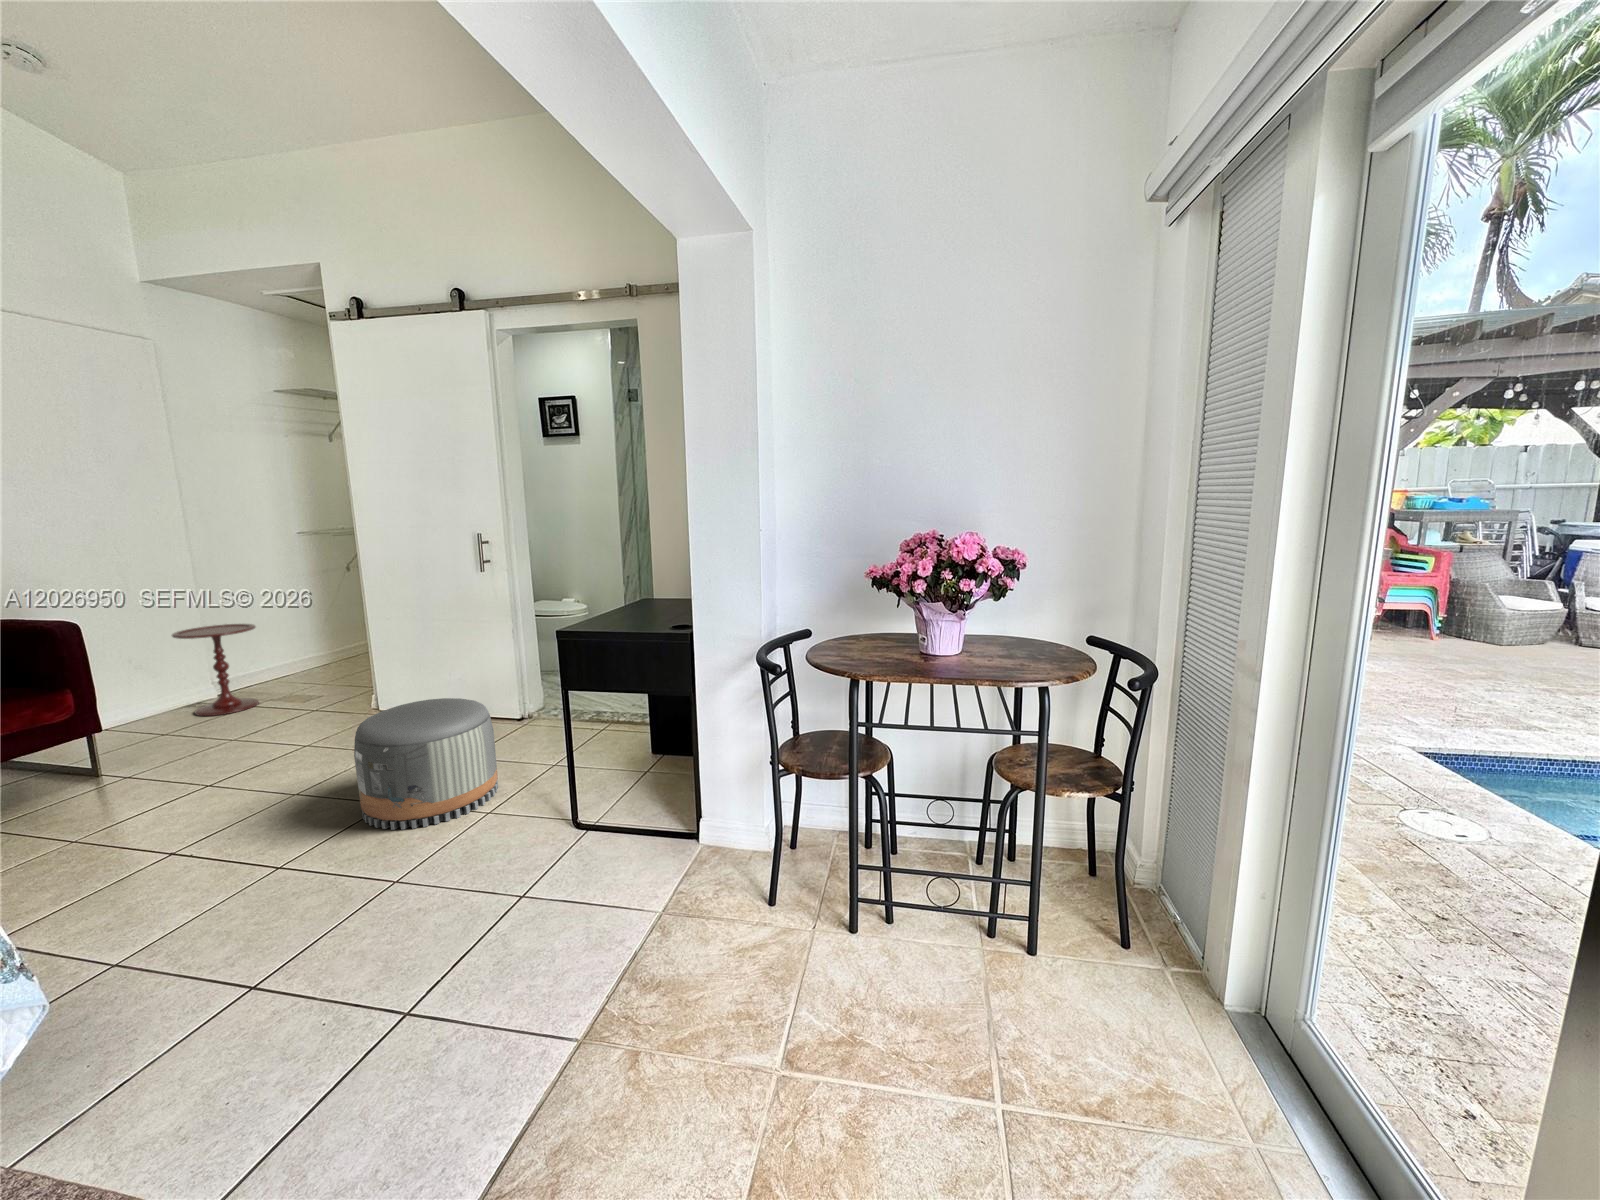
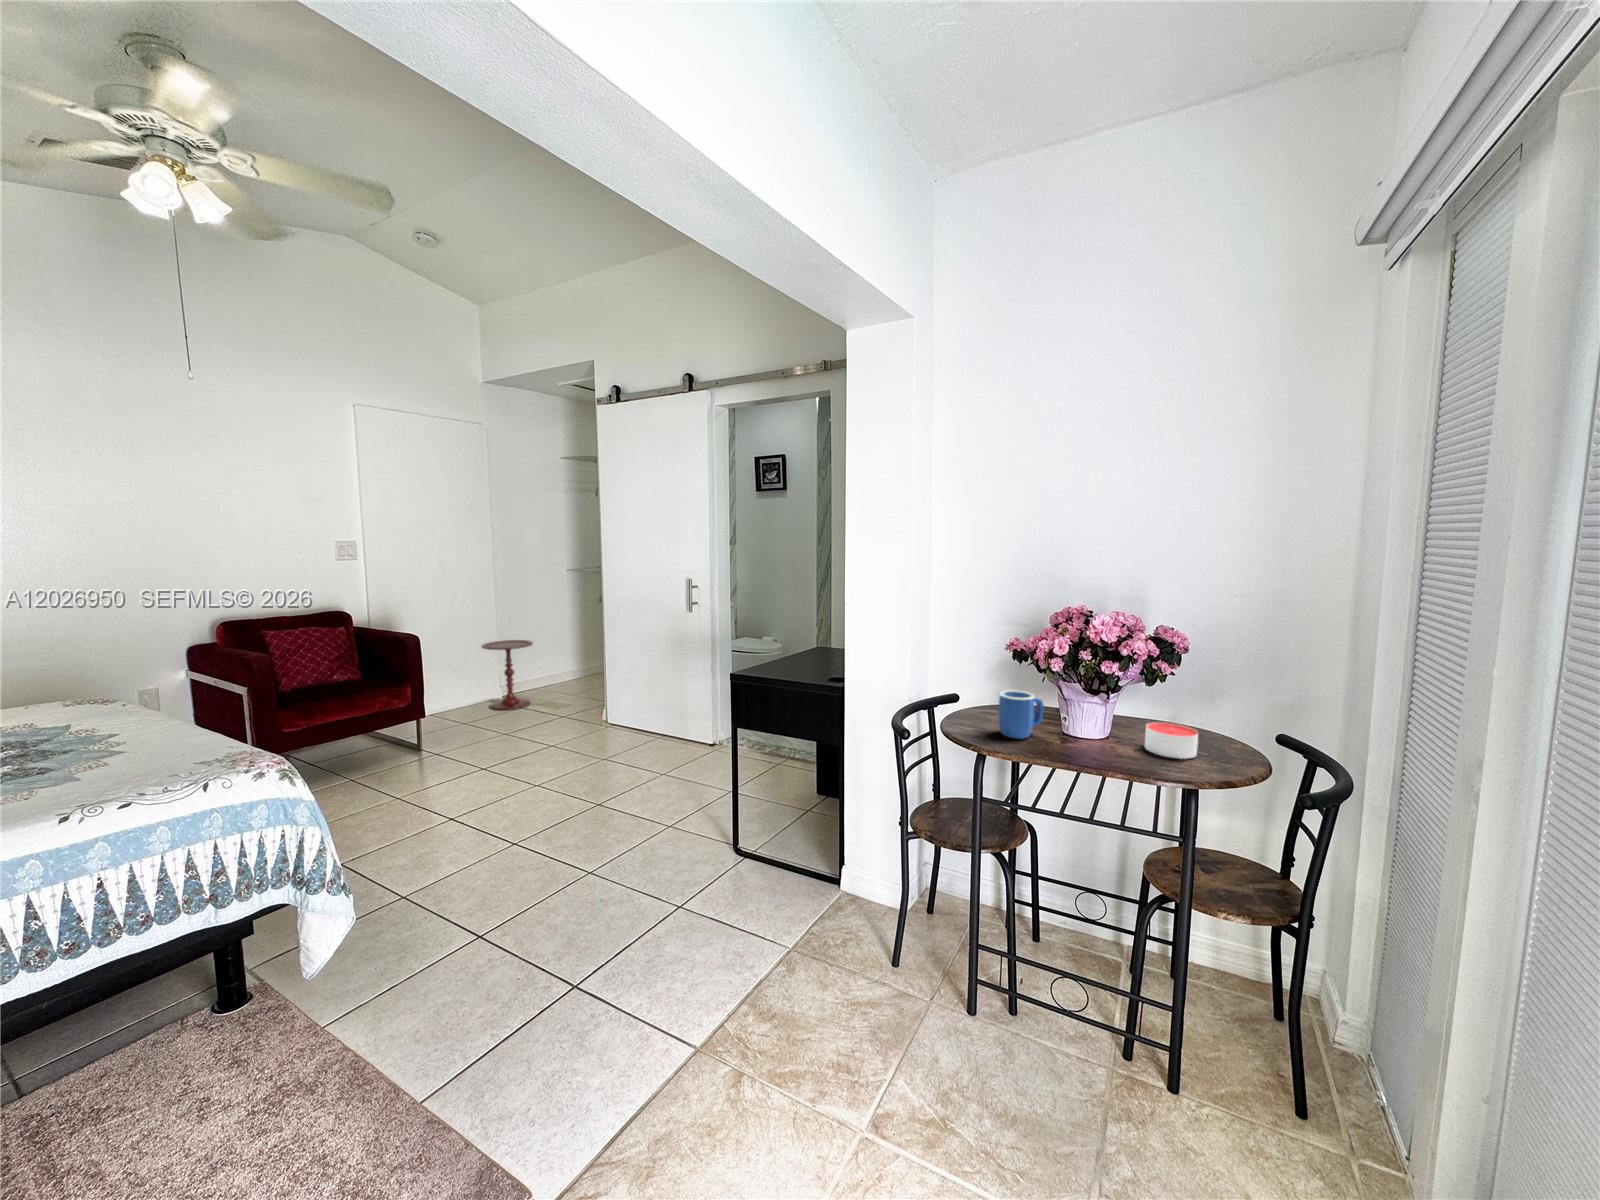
mug: none [866,617,906,662] -> present [999,690,1044,739]
candle: none [994,634,1038,663] -> present [1145,722,1198,759]
pouf: present [354,698,498,830] -> none [579,719,681,827]

